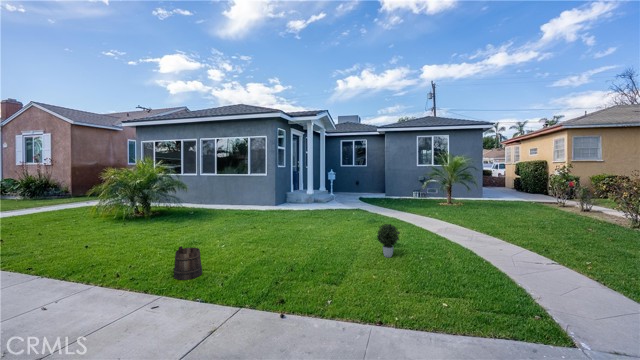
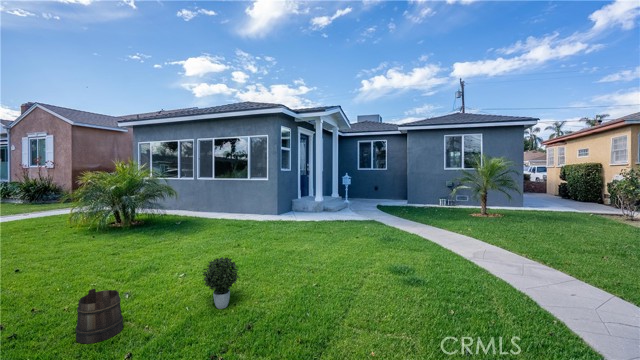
potted plant: present [377,224,400,258] -> present [203,257,240,309]

